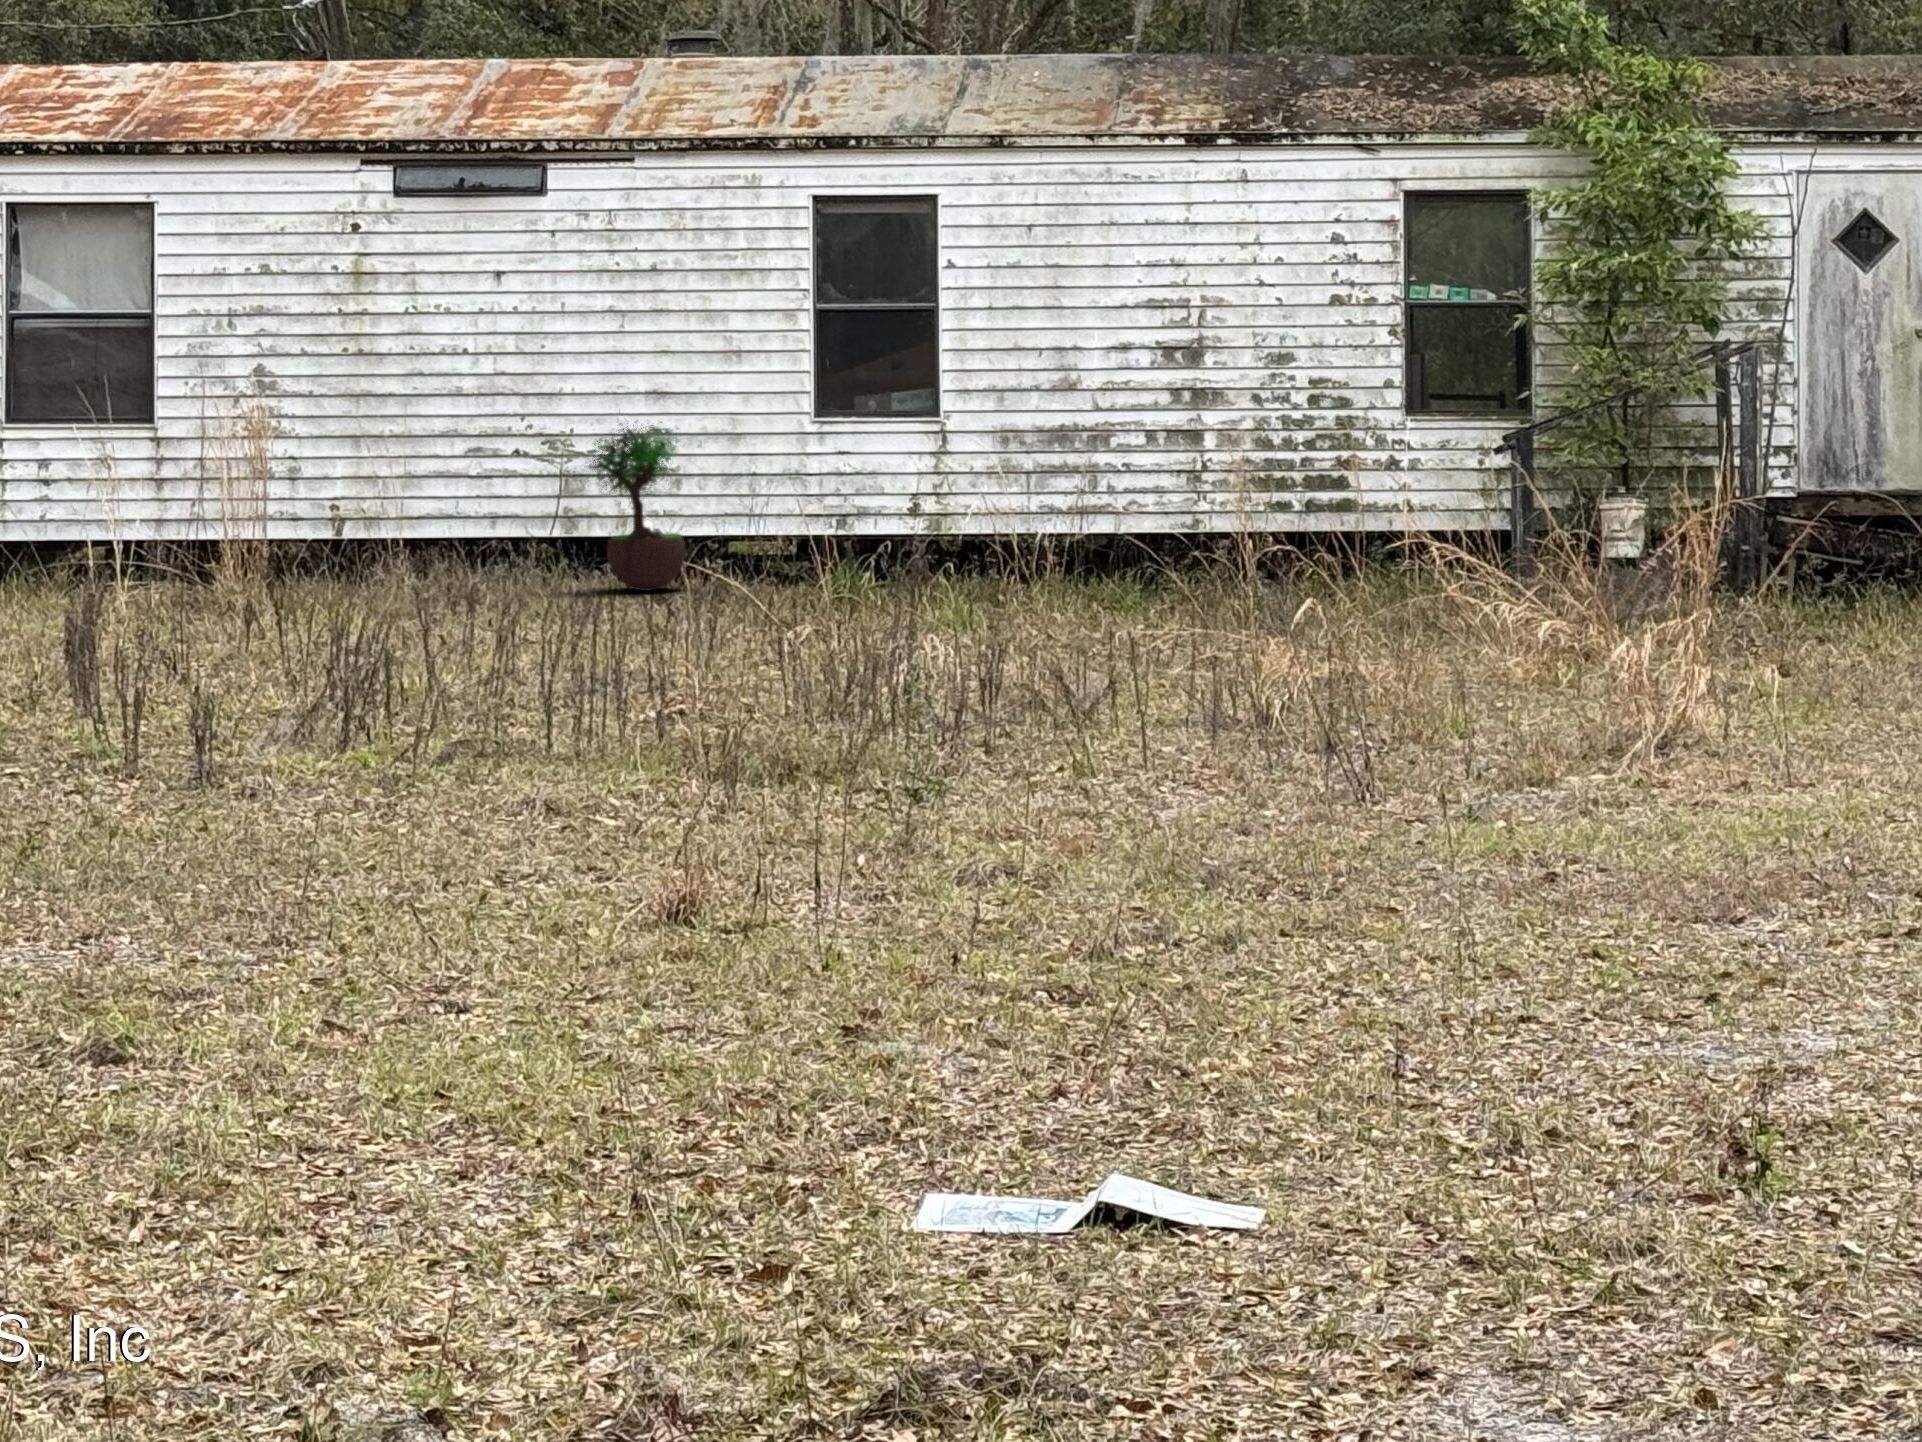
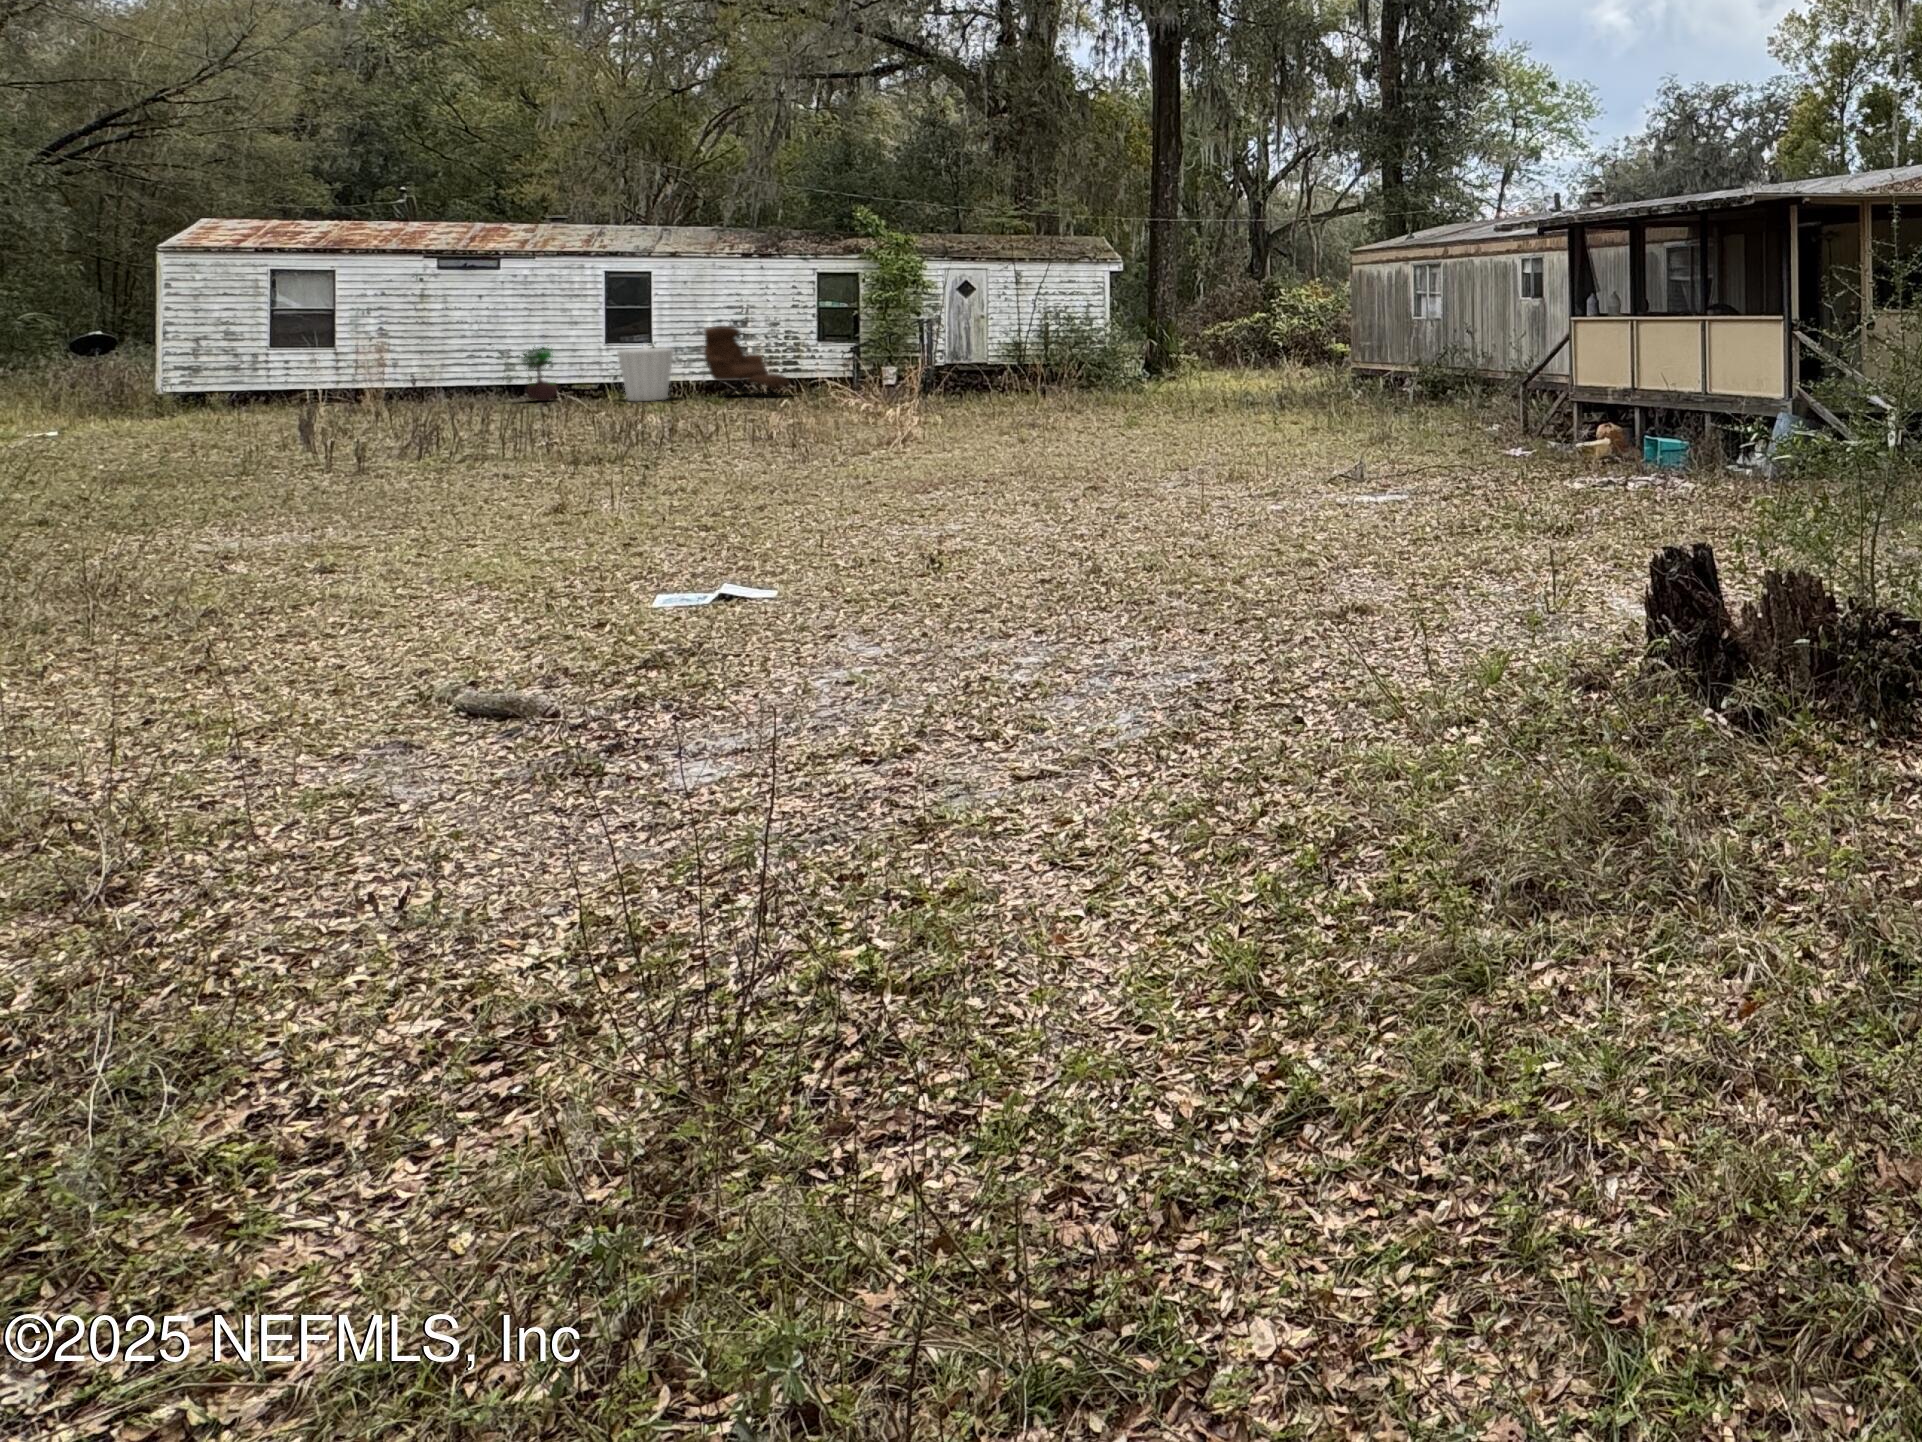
lounge chair: none [1077,364,1324,601] -> present [704,326,790,395]
trash can: none [838,421,993,600] -> present [617,344,674,401]

